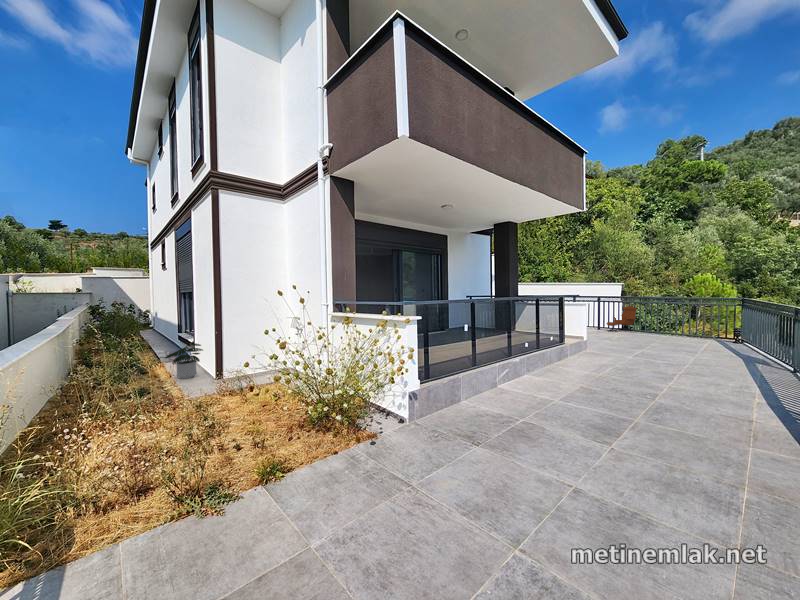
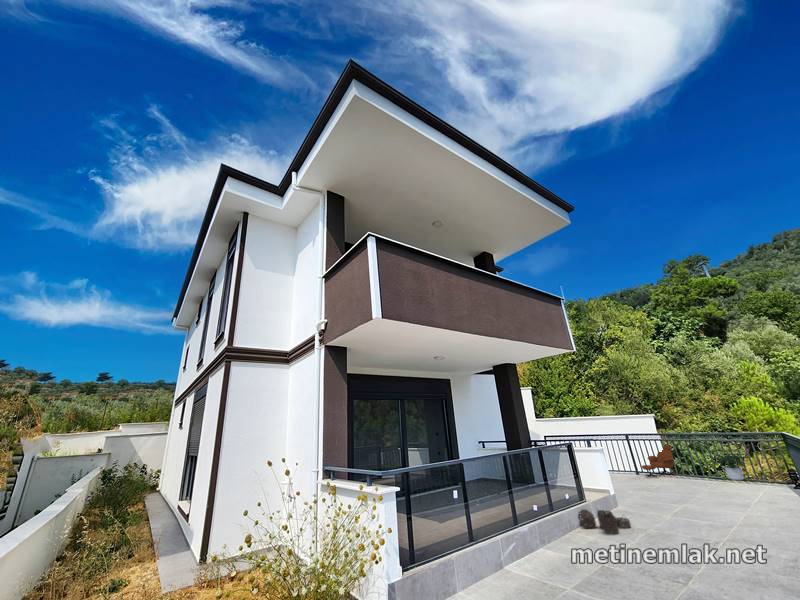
potted plant: present [165,343,203,379] -> present [715,453,745,480]
woven basket: none [555,348,600,367] -> present [578,510,631,535]

